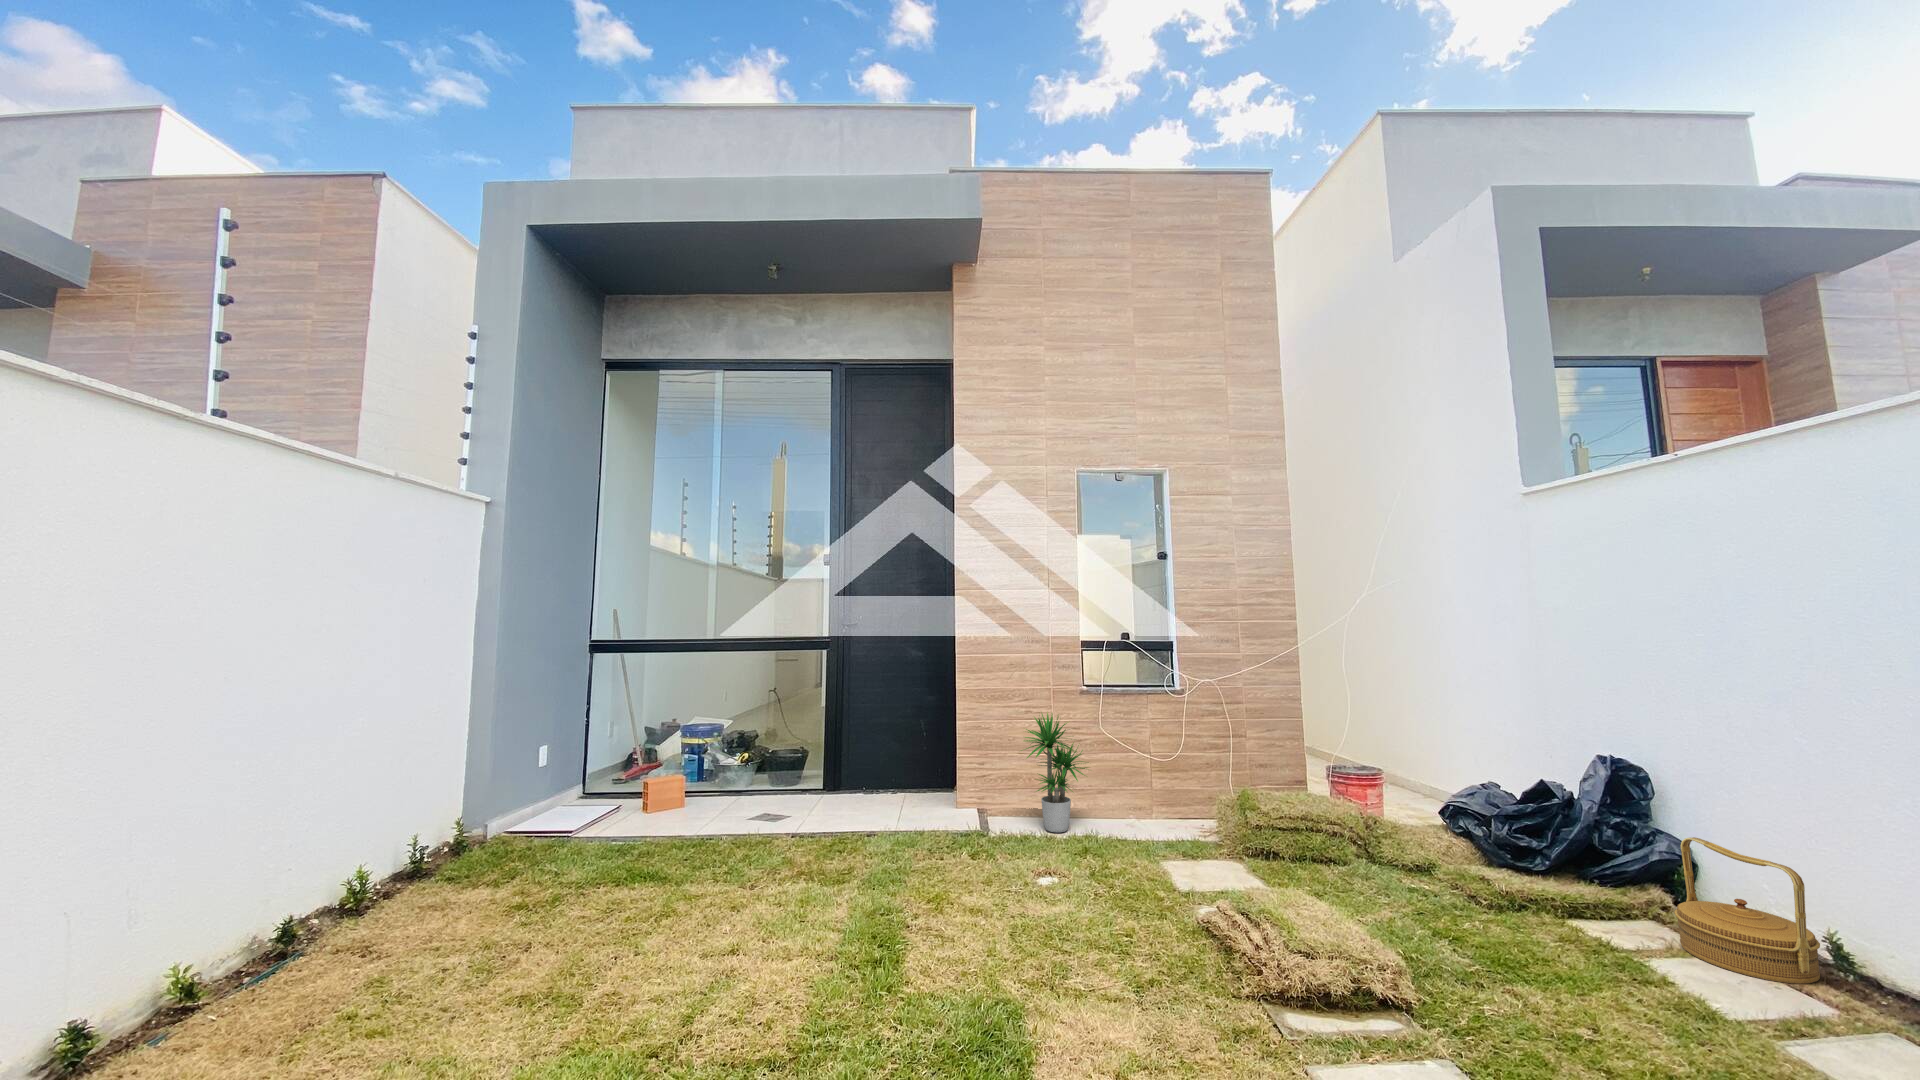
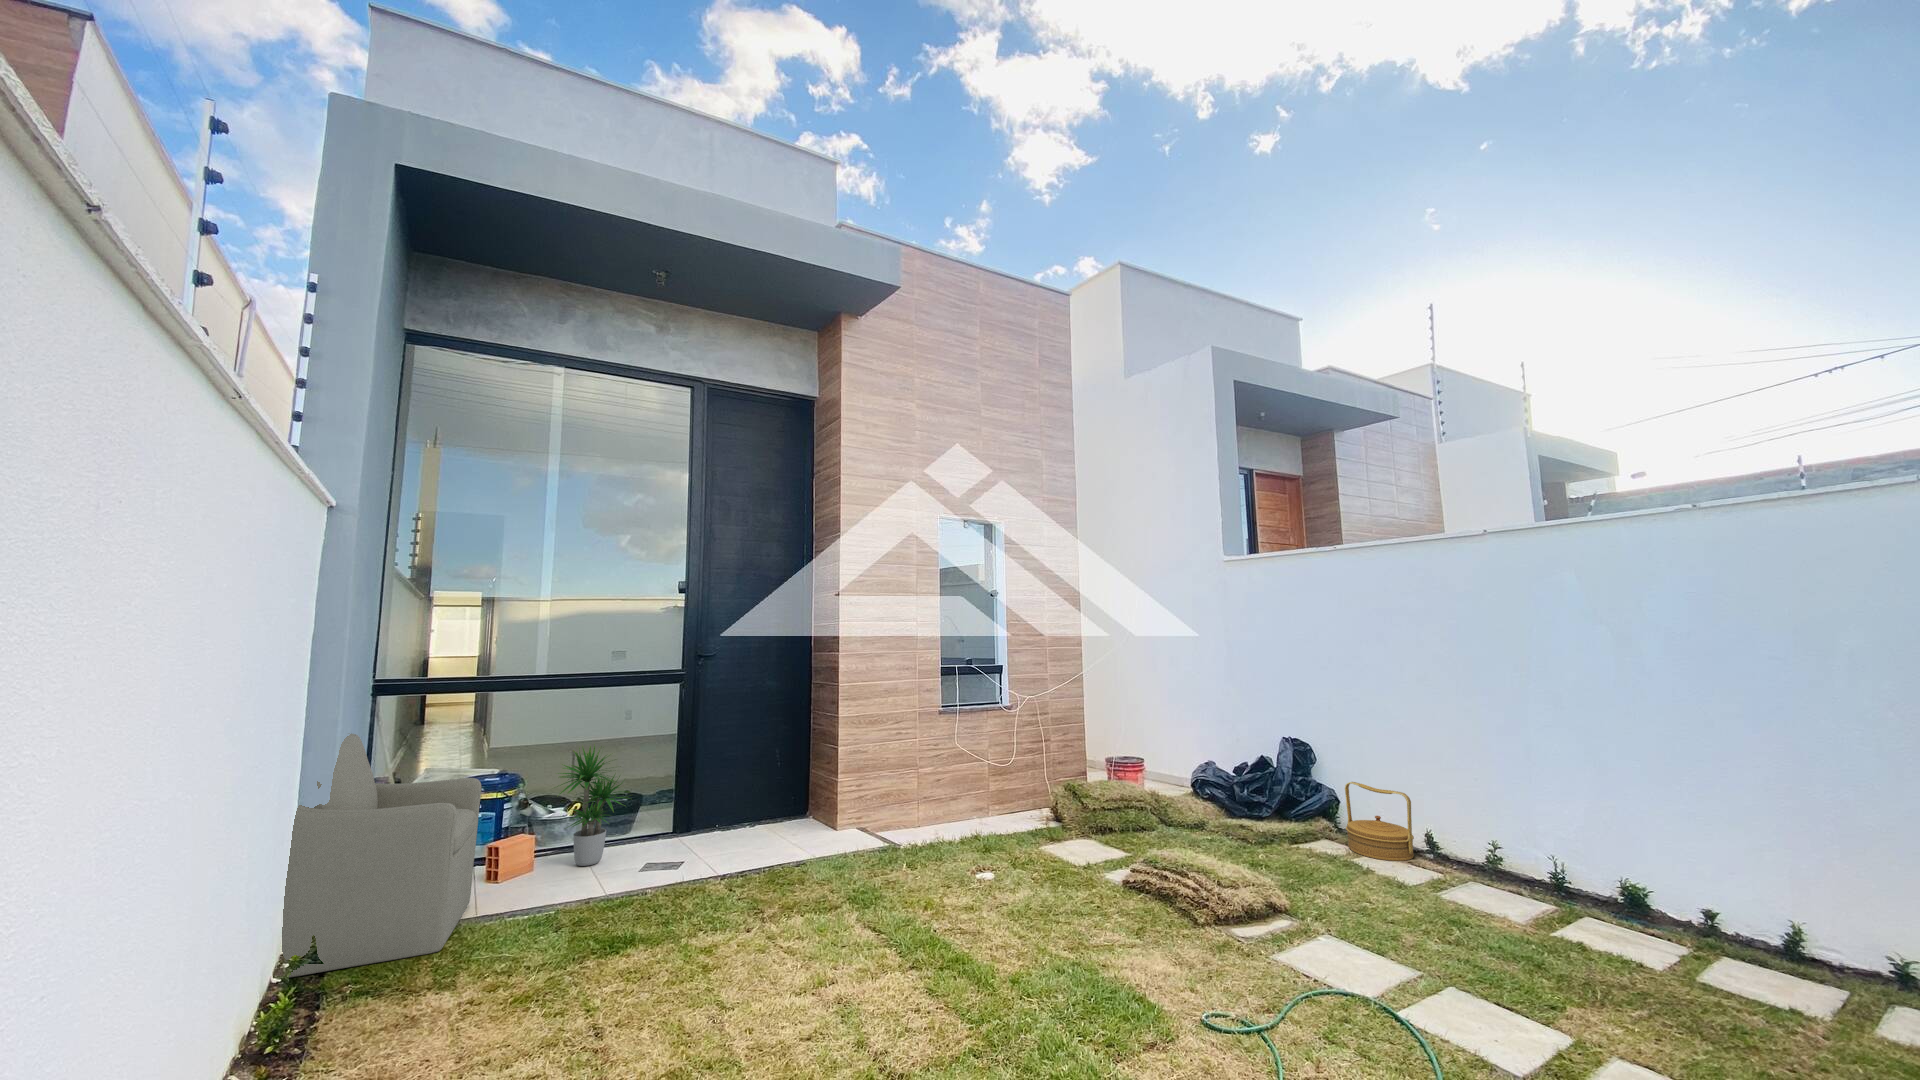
chair: none [481,677,647,854] -> present [282,733,481,977]
potted plant: present [1021,713,1087,832] -> present [557,744,629,866]

